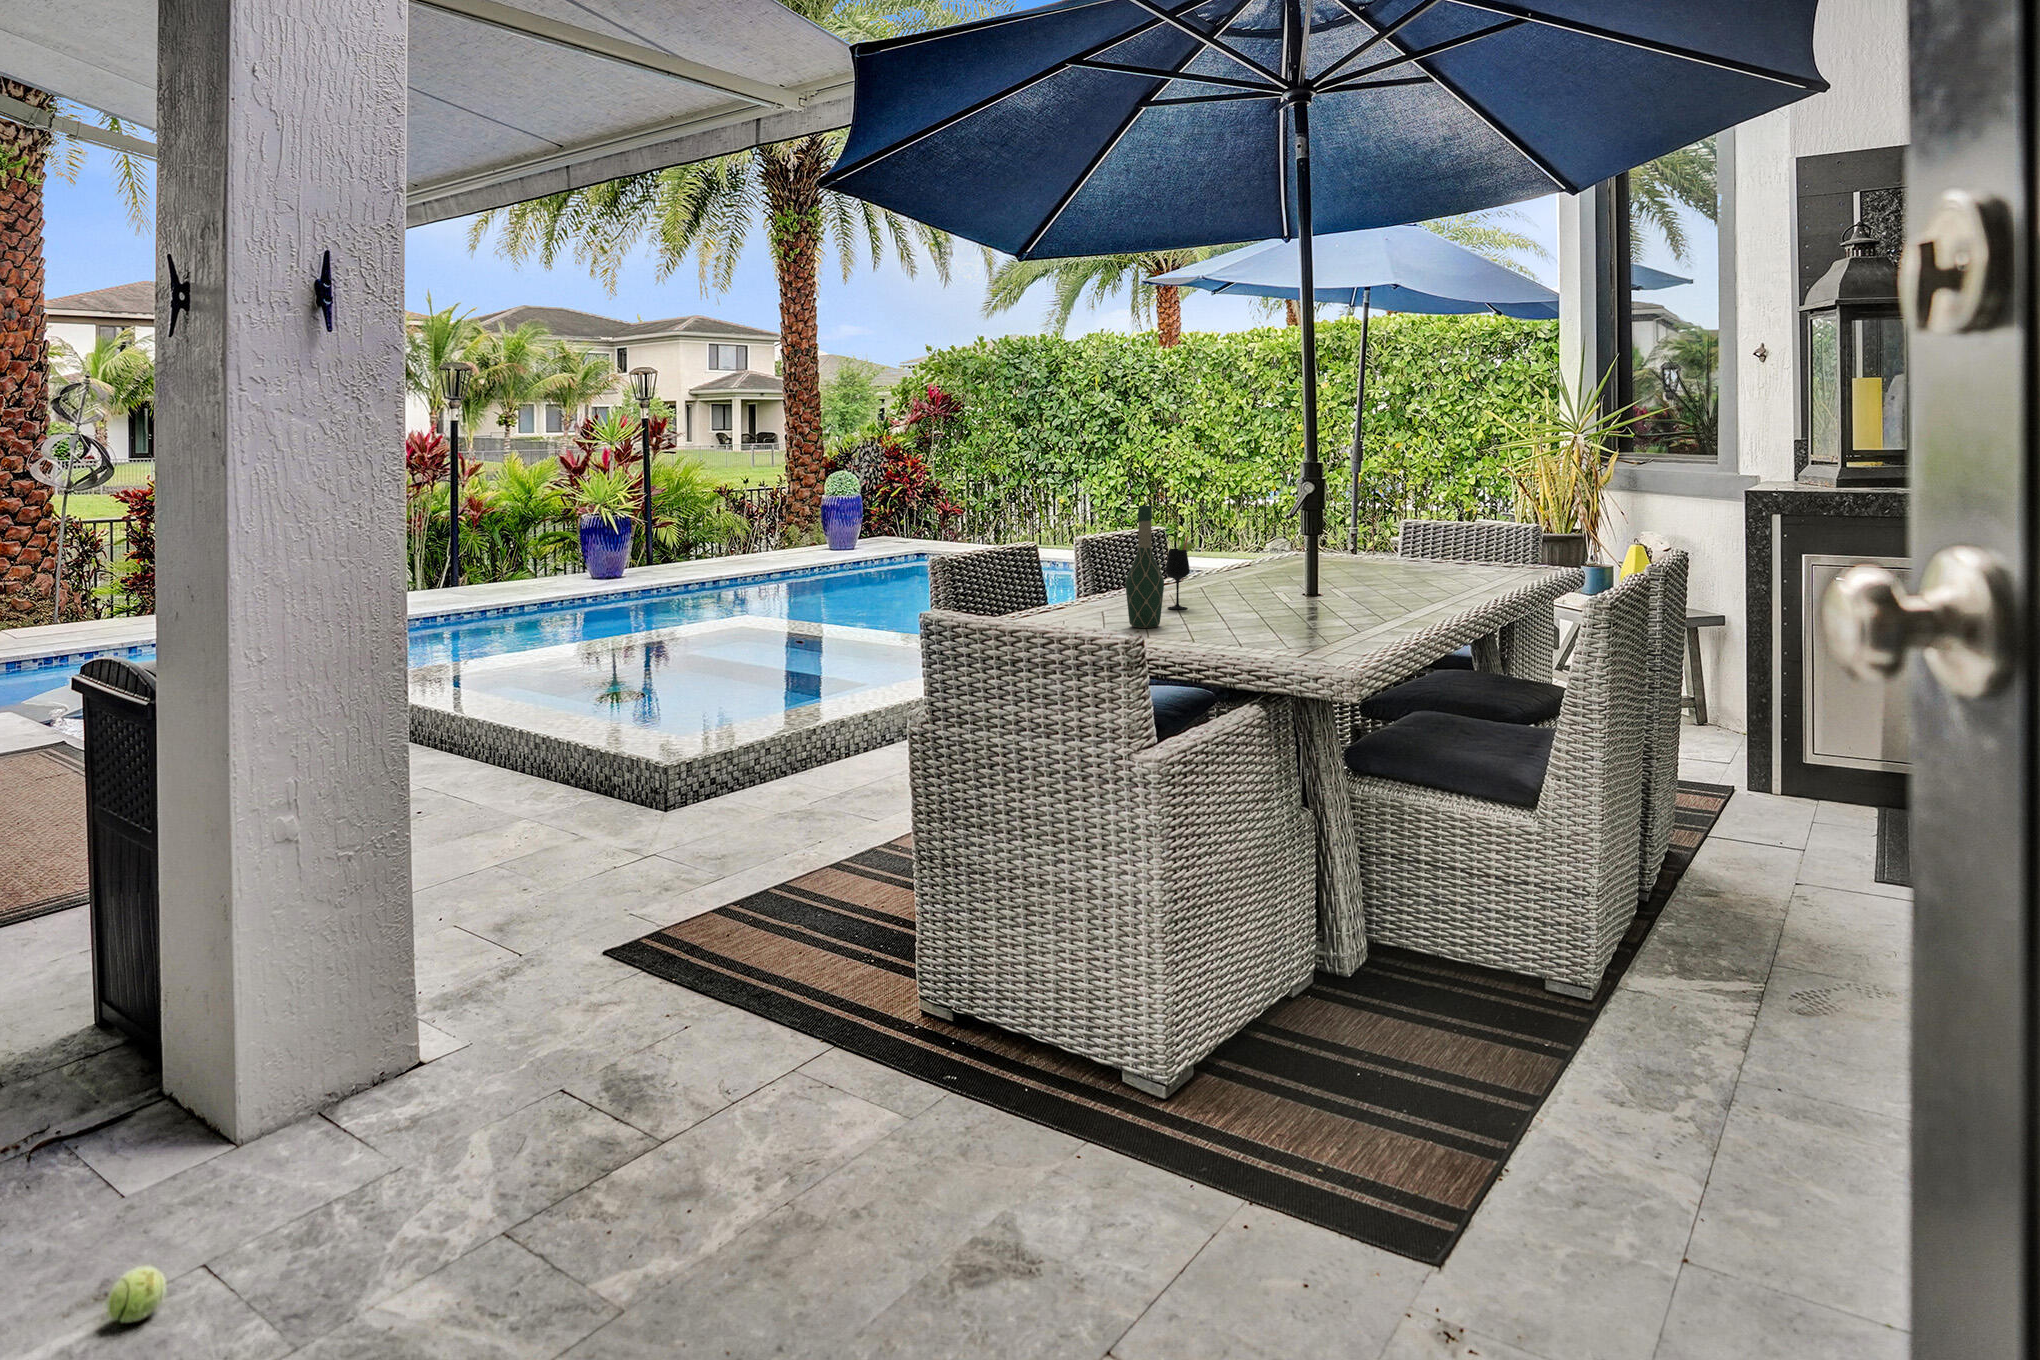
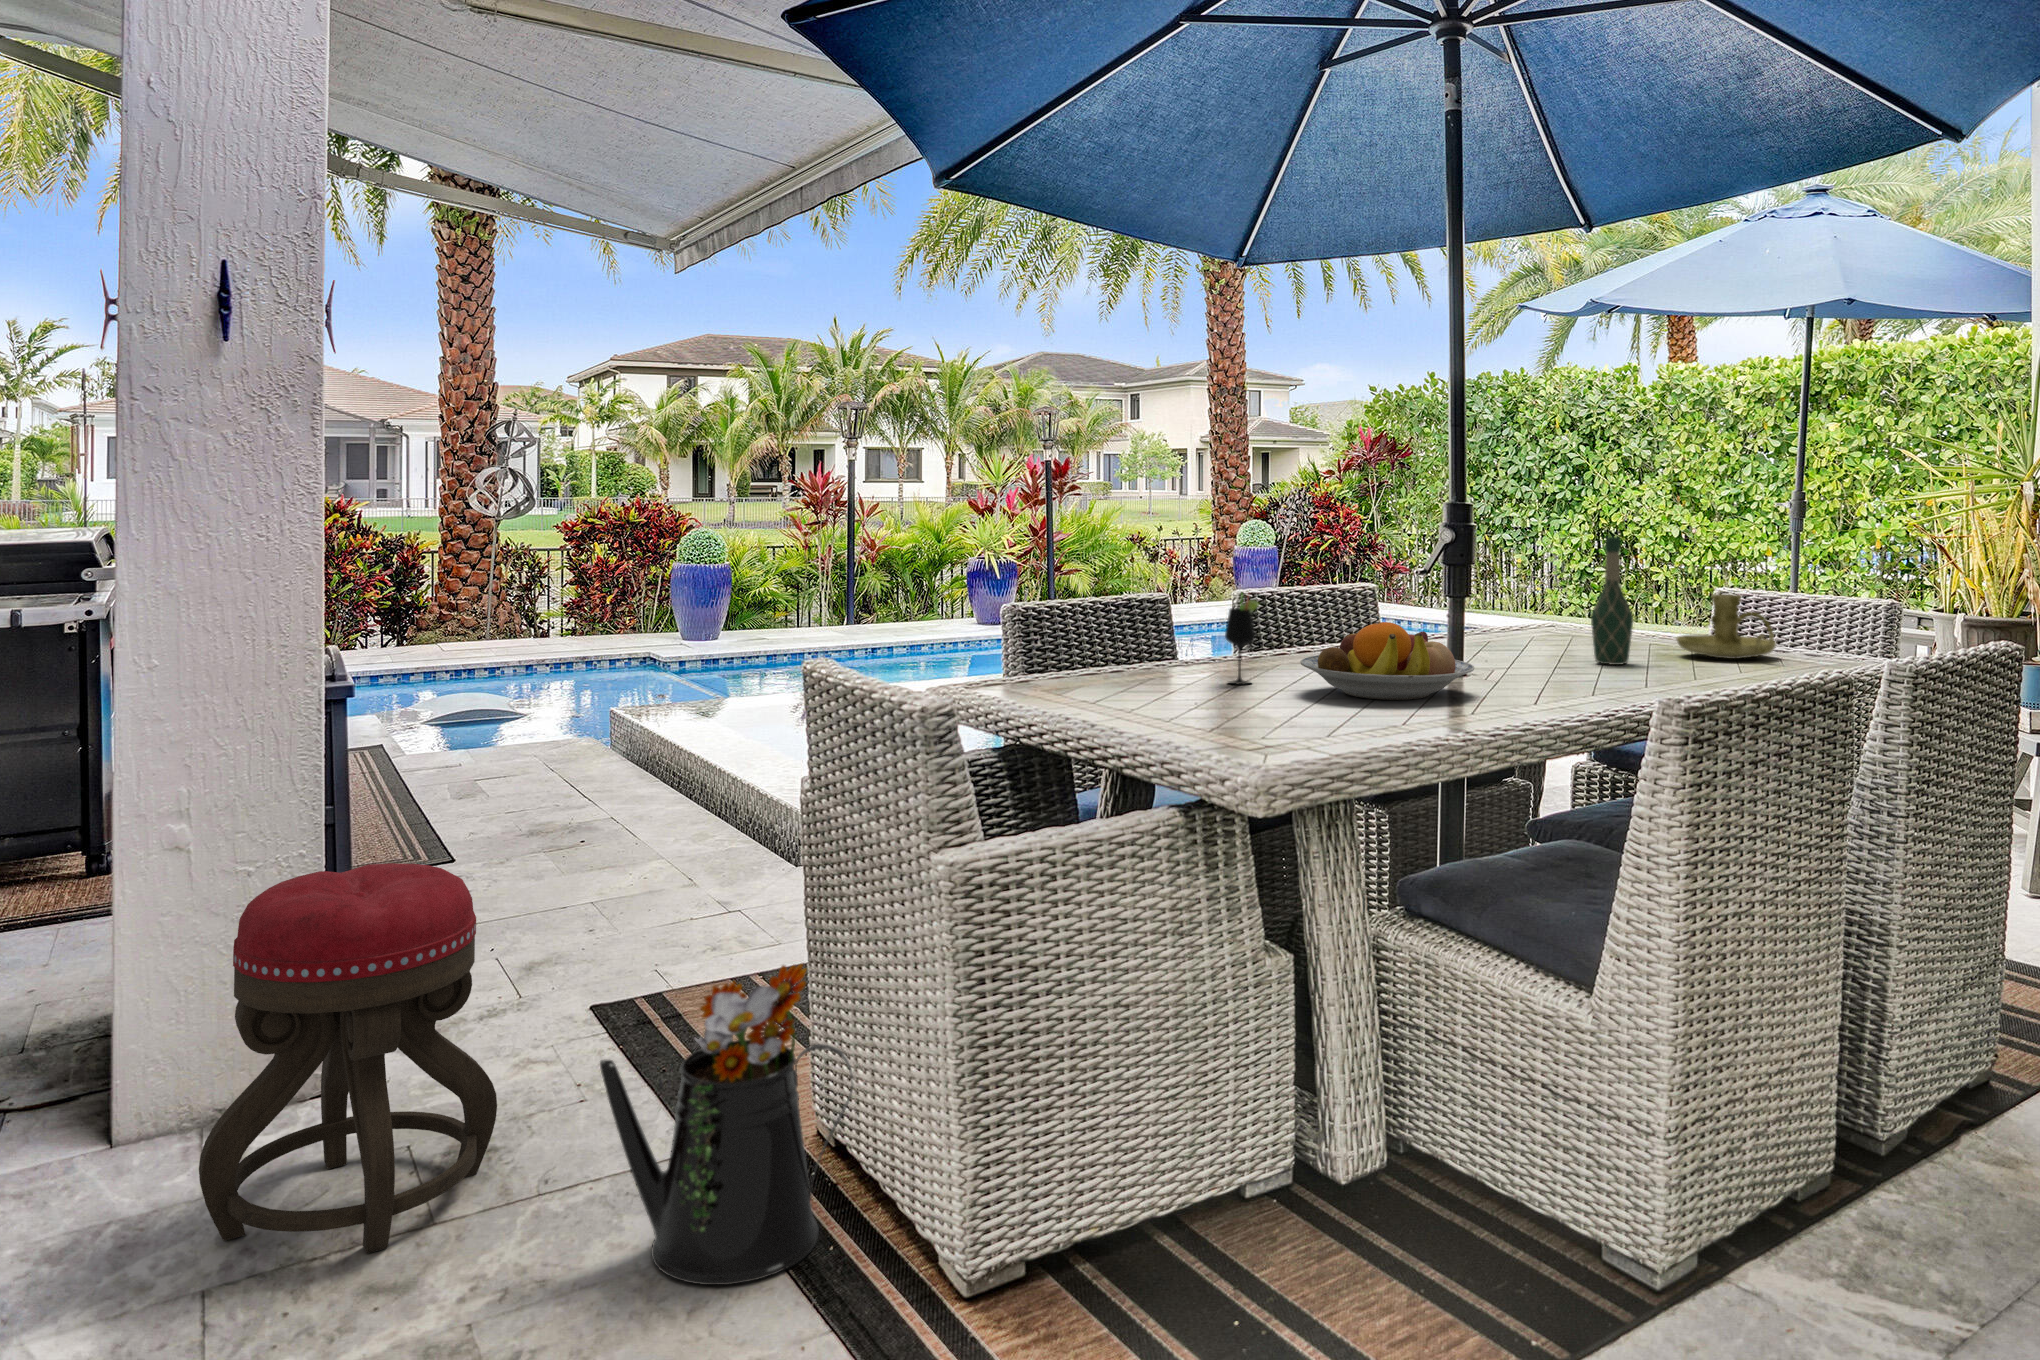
wine bottle: present [1125,506,1164,628] -> present [1591,536,1633,665]
candle holder: none [1424,523,1503,569] -> present [1676,594,1776,659]
fruit bowl: none [1239,555,1373,613] -> present [1300,622,1474,700]
ottoman: none [453,817,675,1177] -> present [199,863,497,1254]
watering can: none [837,851,1026,1126] -> present [600,964,853,1285]

